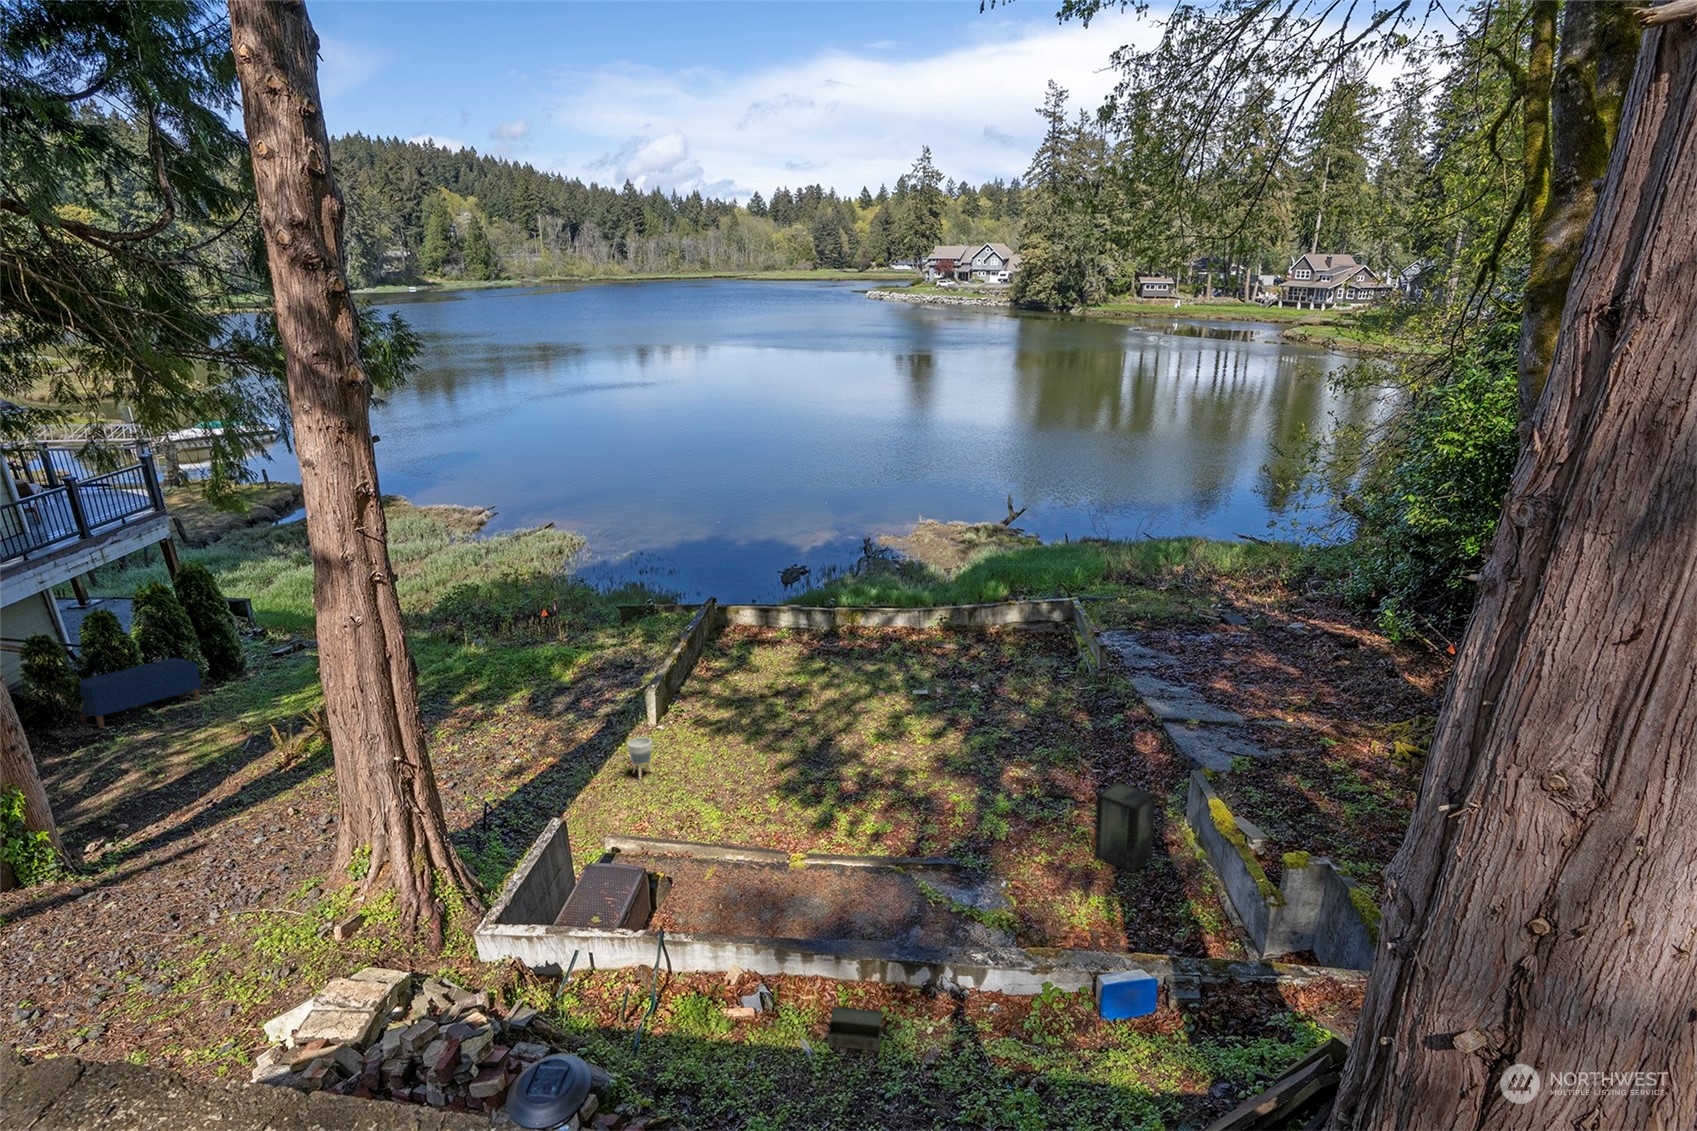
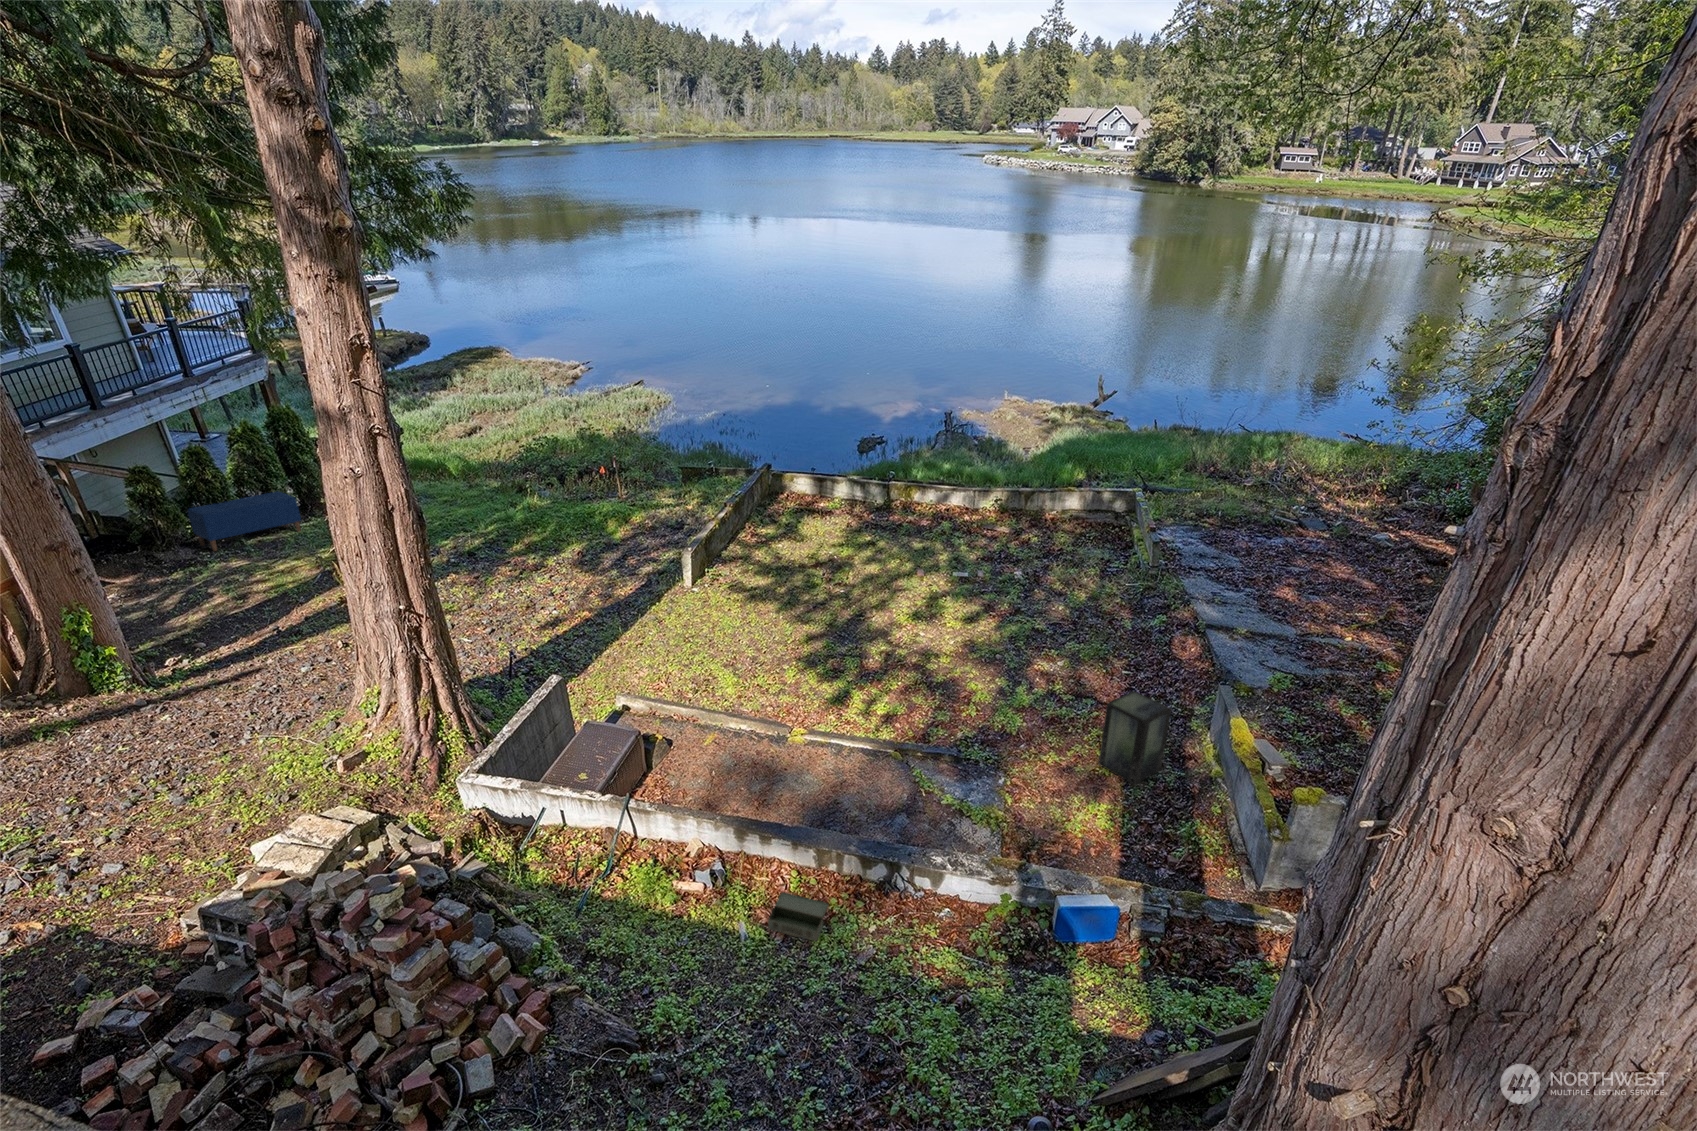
planter: present [628,737,653,779] -> none [656,600,681,641]

